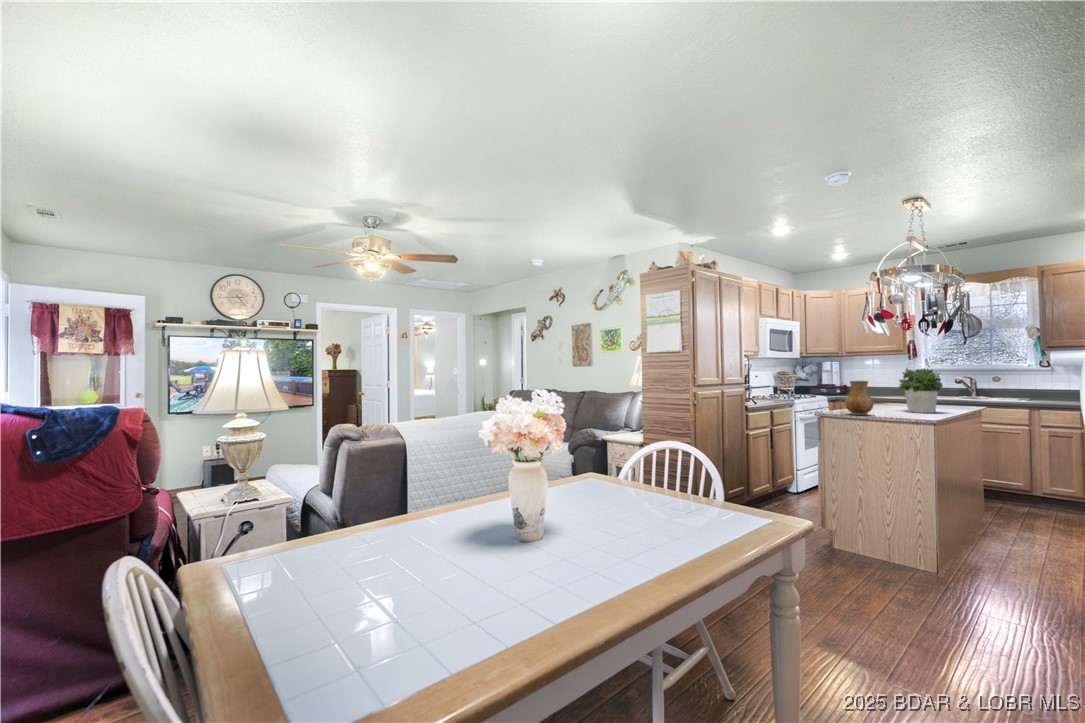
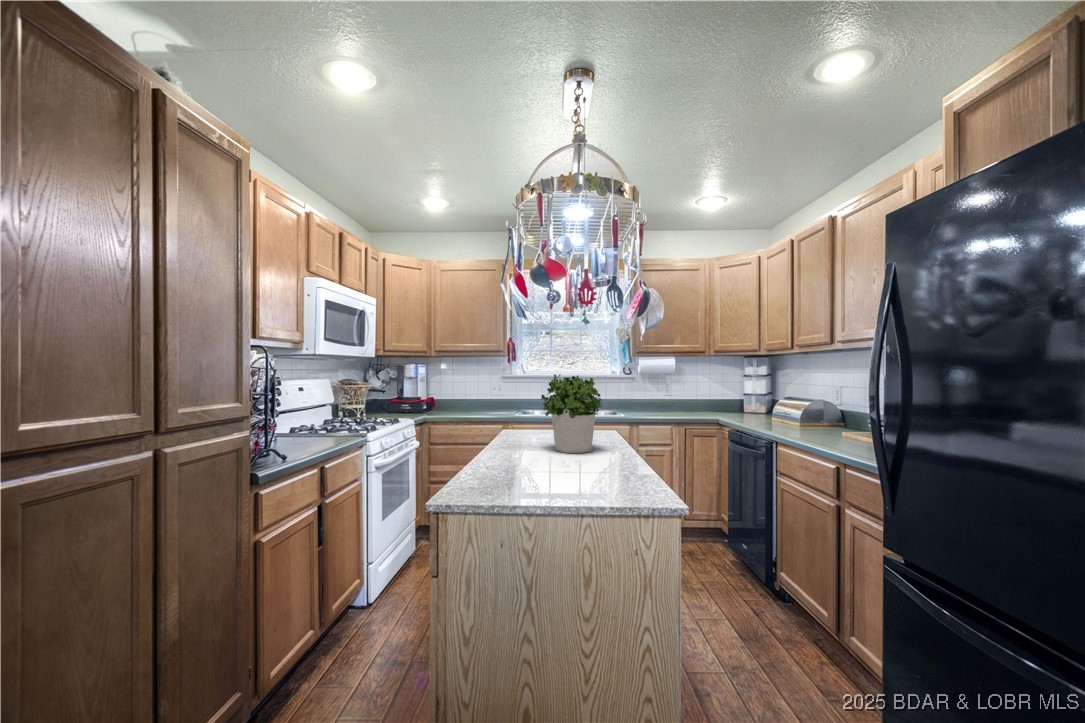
ceramic pitcher: present [845,381,873,415] -> none [484,404,538,486]

